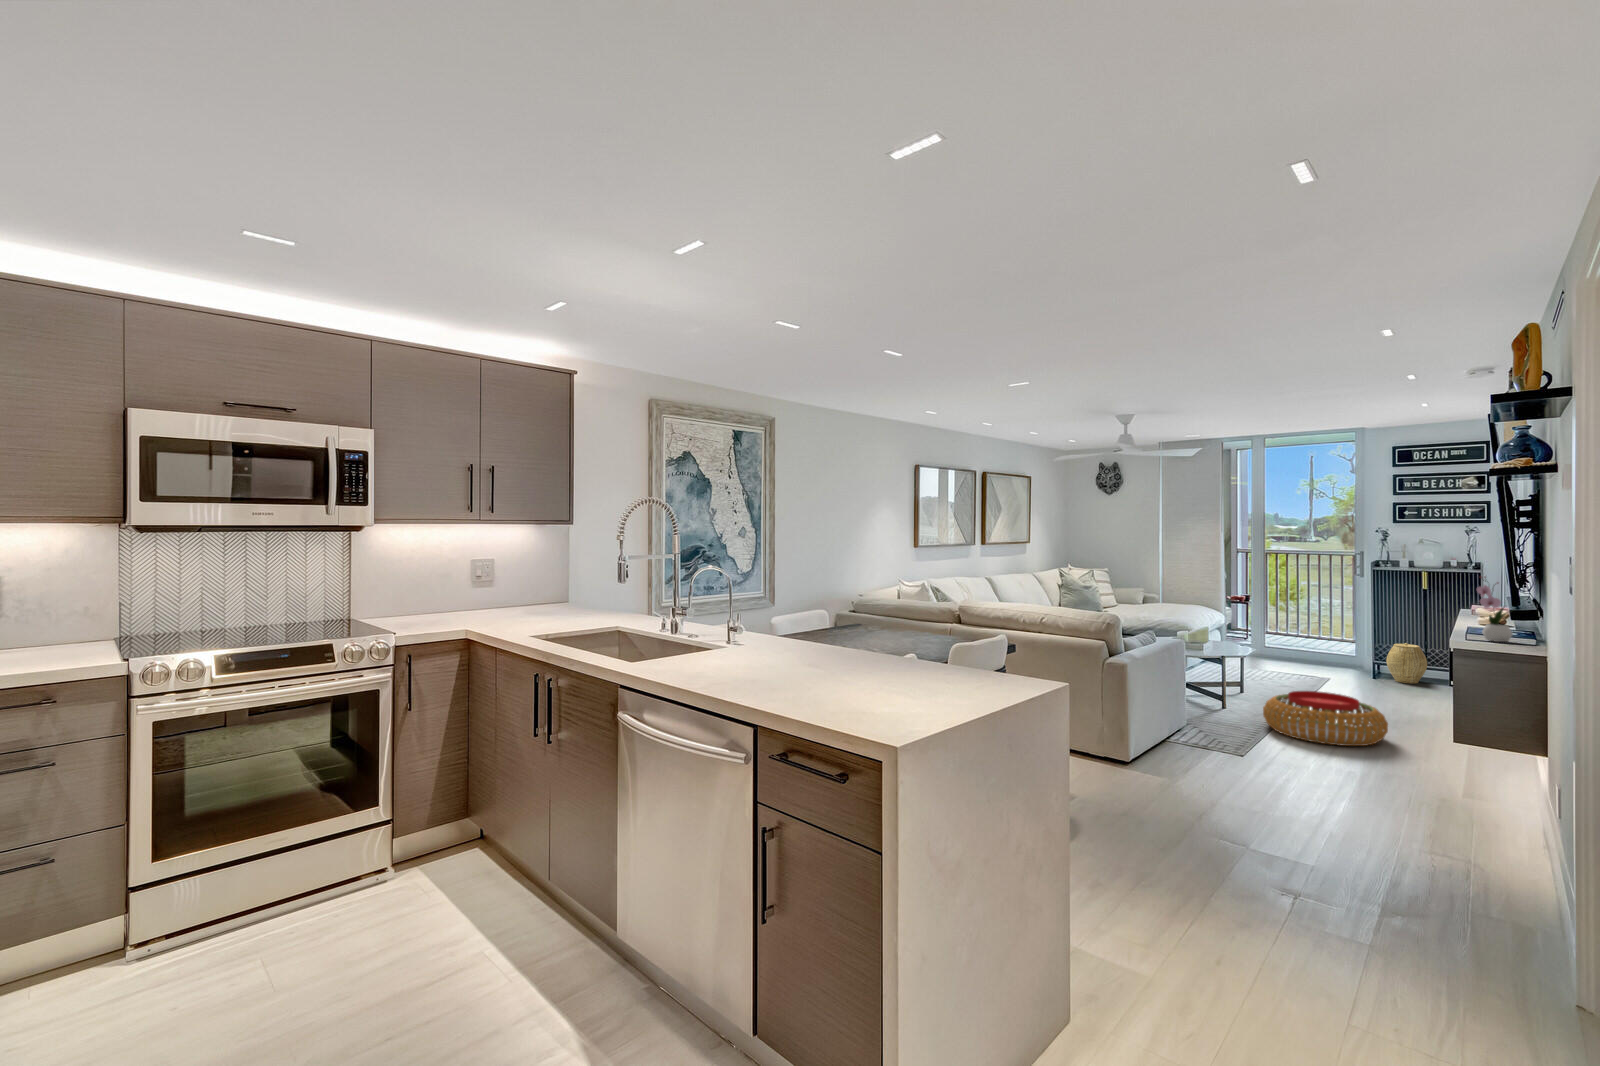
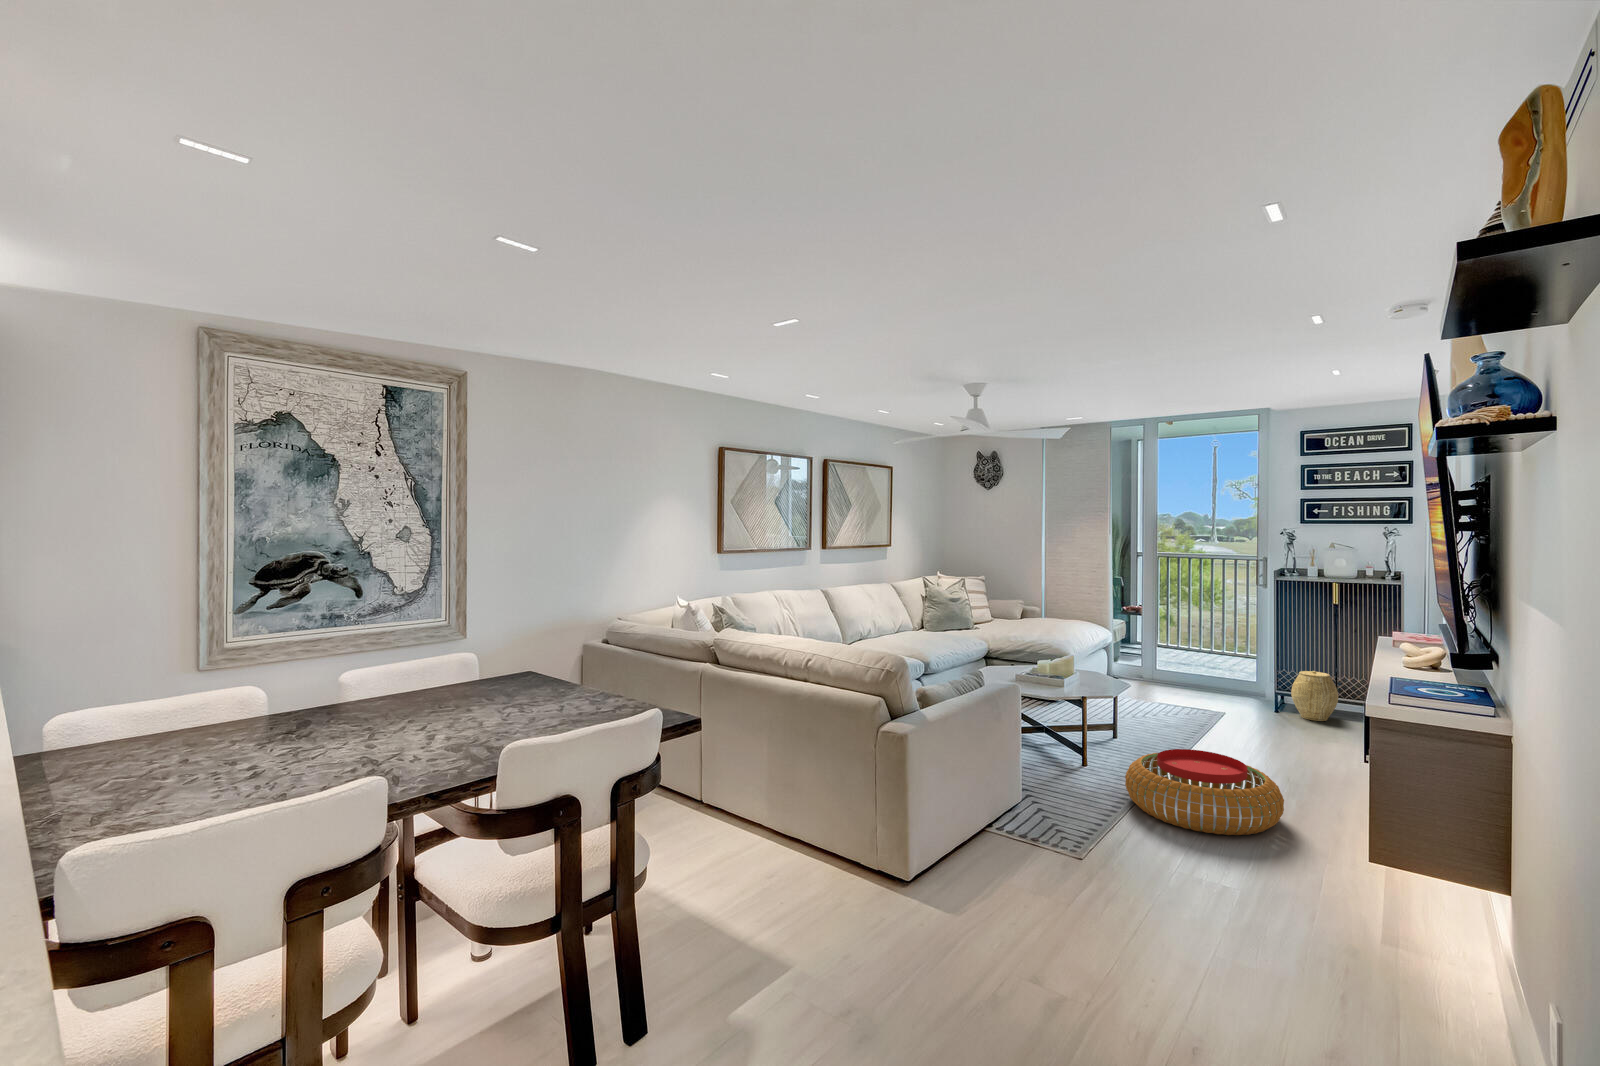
flower arrangement: present [1477,577,1513,642] -> none [1404,604,1463,705]

